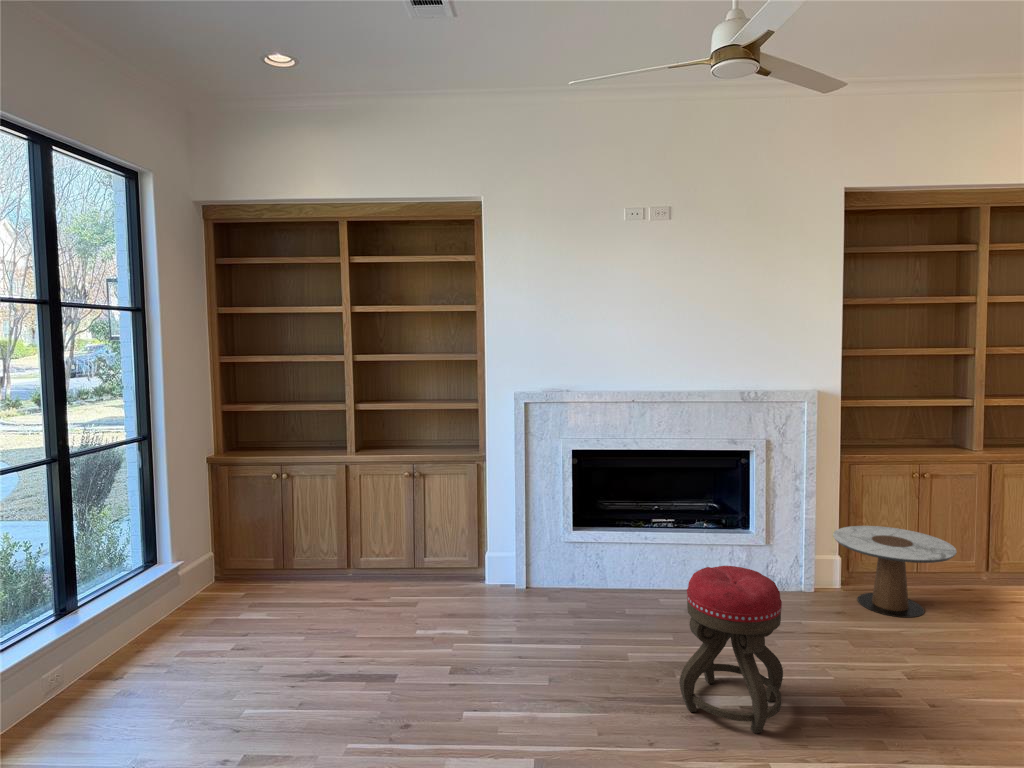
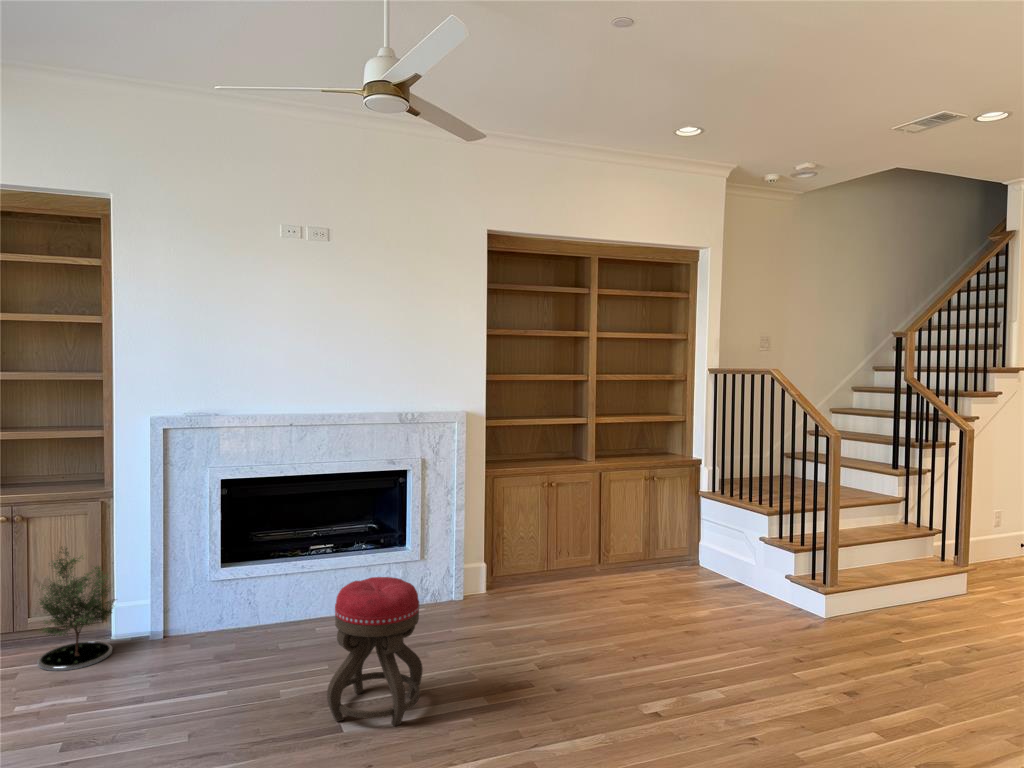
potted tree: none [429,499,490,605] -> present [37,547,115,671]
side table: present [833,526,957,618] -> none [478,533,569,609]

